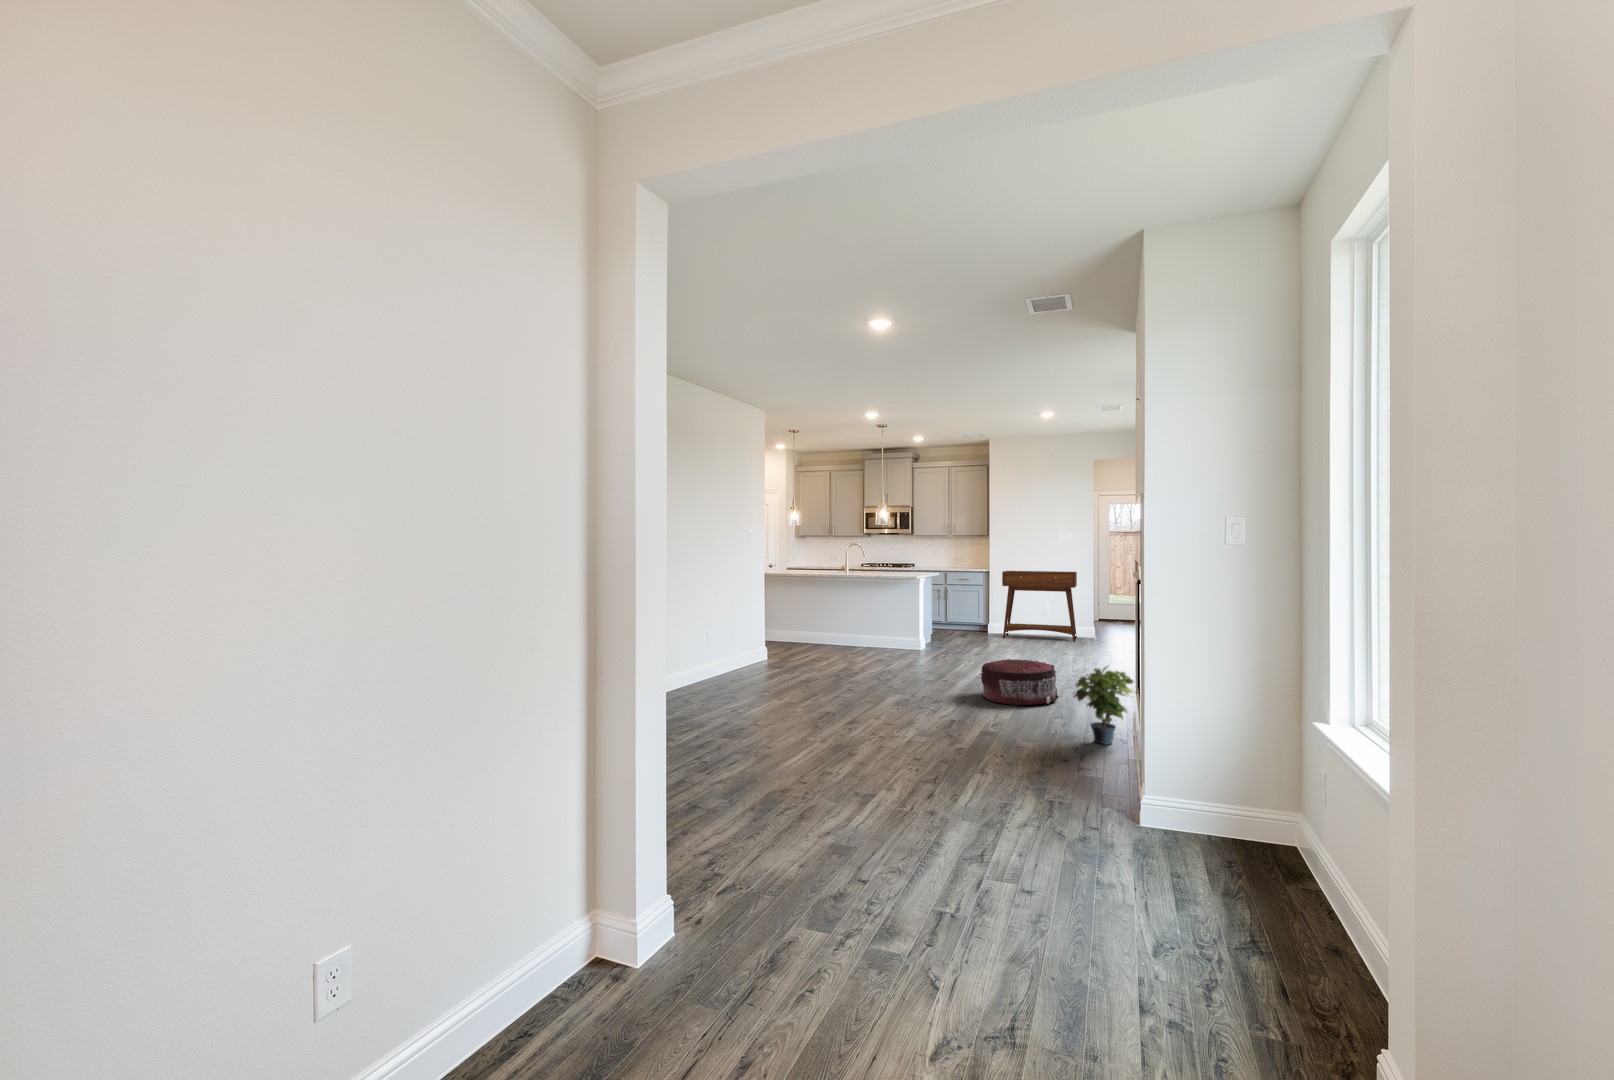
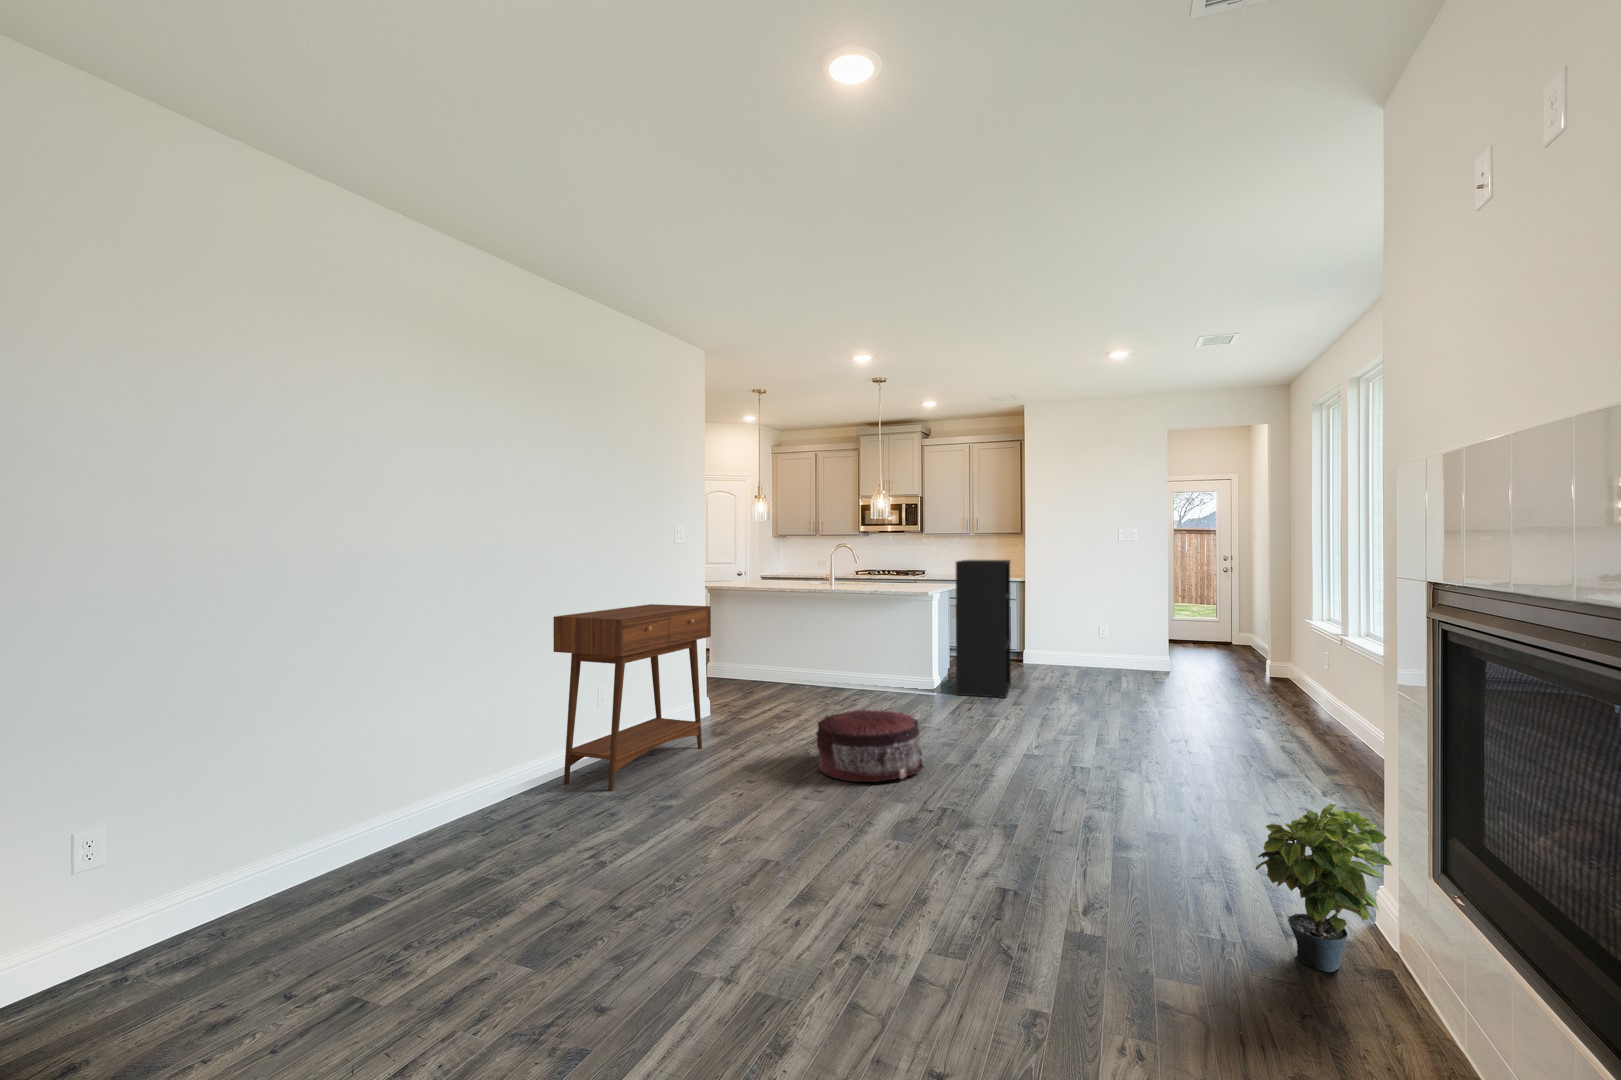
bookshelf: none [936,555,976,651] -> present [956,560,1011,698]
console table: present [1002,571,1077,642] -> present [553,604,711,791]
pouf: present [981,659,1059,705] -> present [816,709,924,782]

